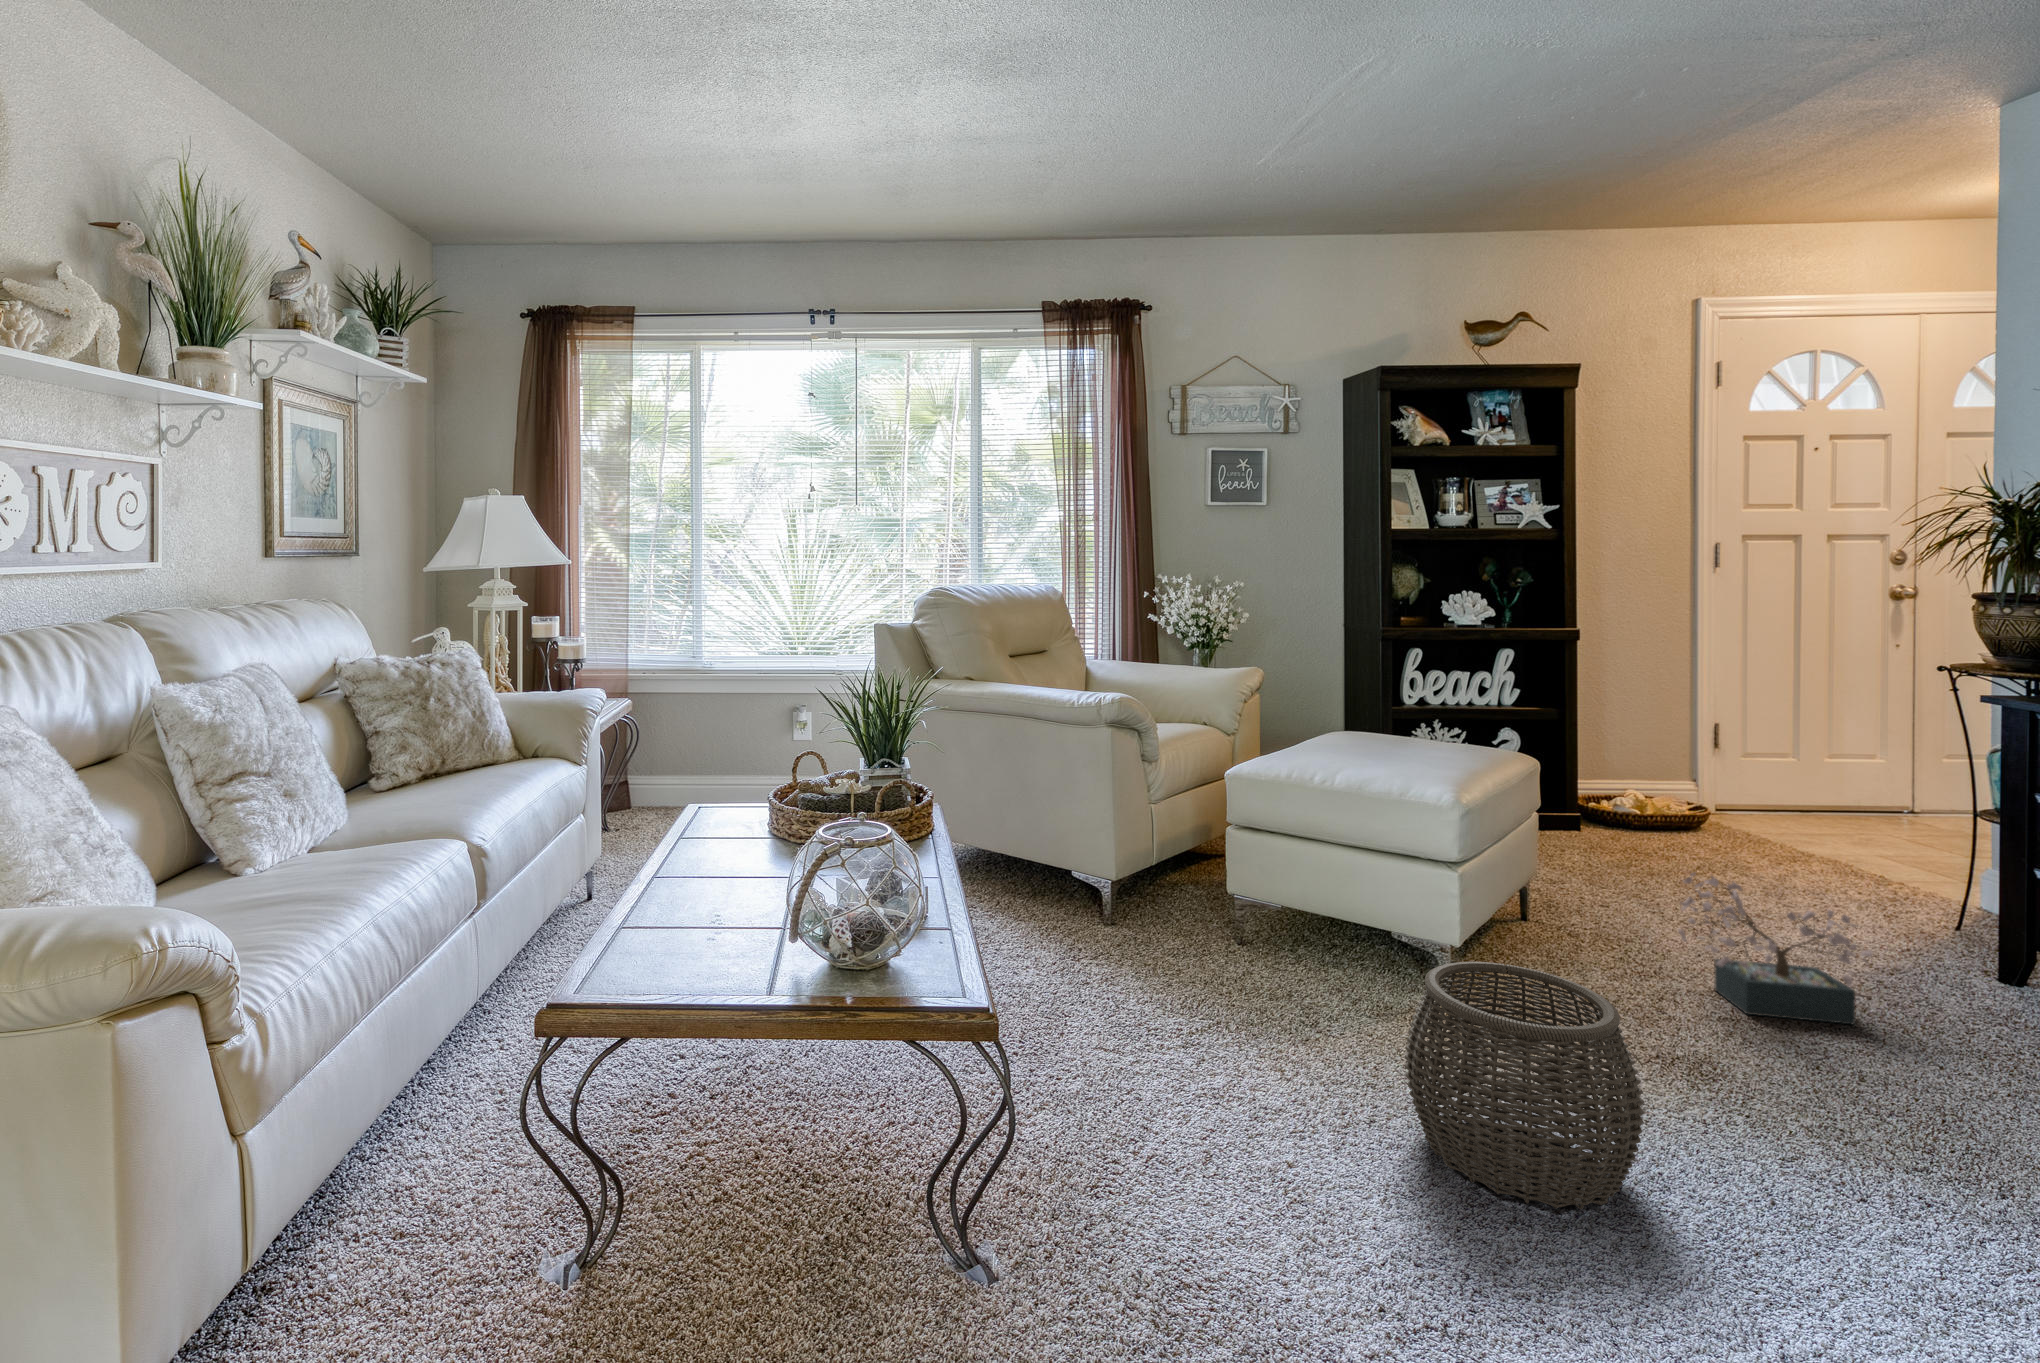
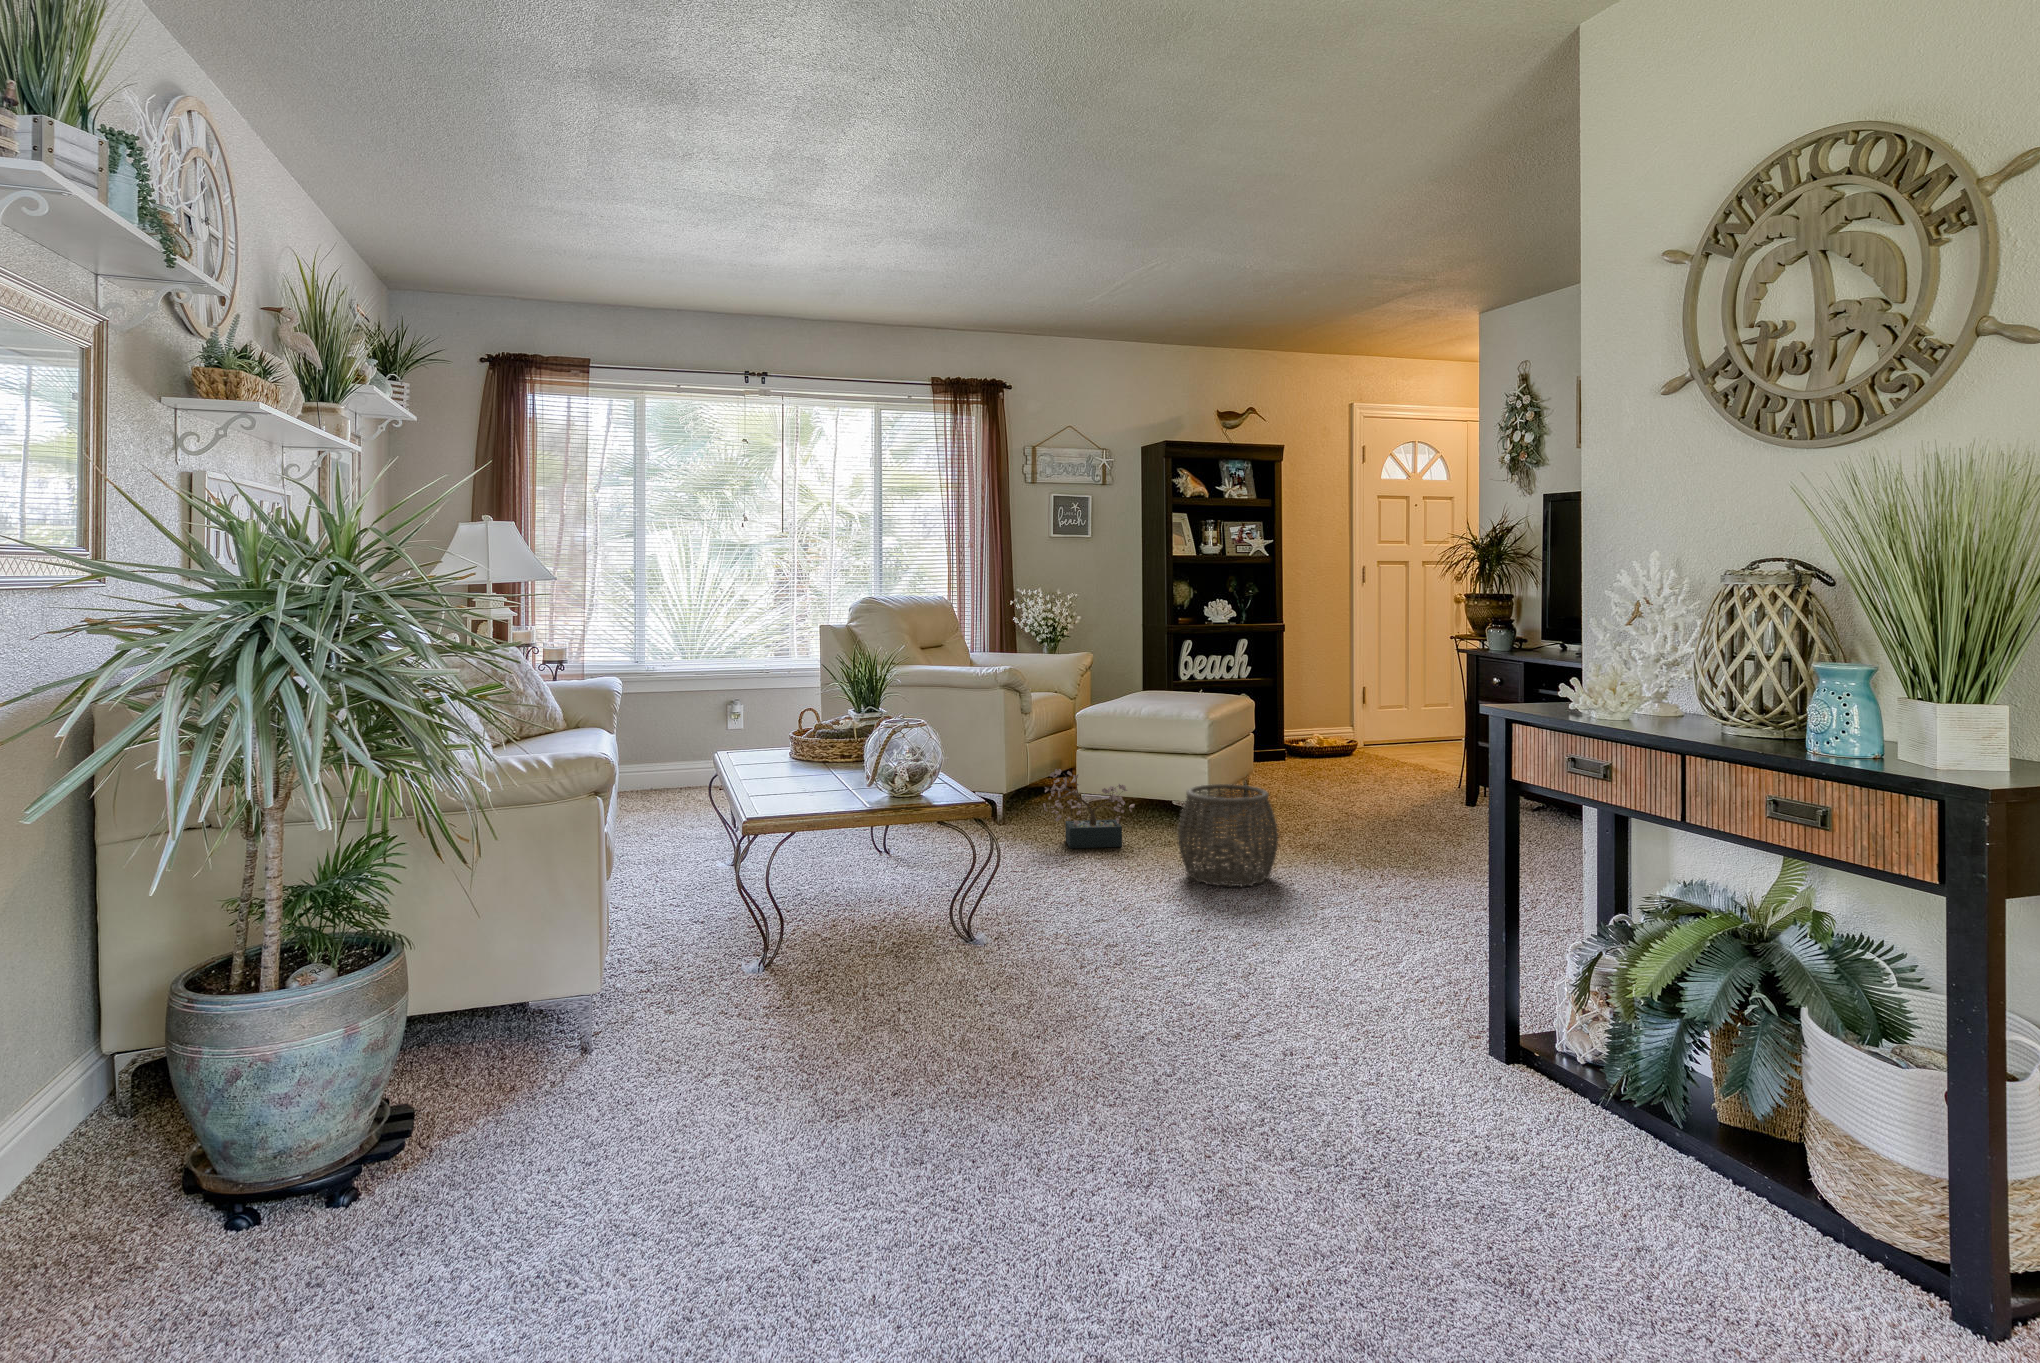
decorative plant: present [1678,872,1872,1024] -> present [1043,769,1135,848]

